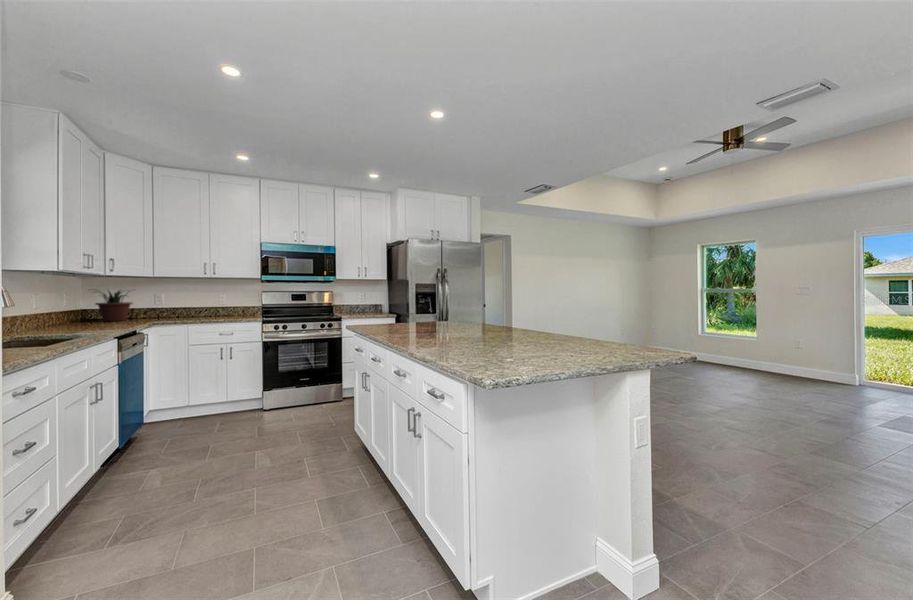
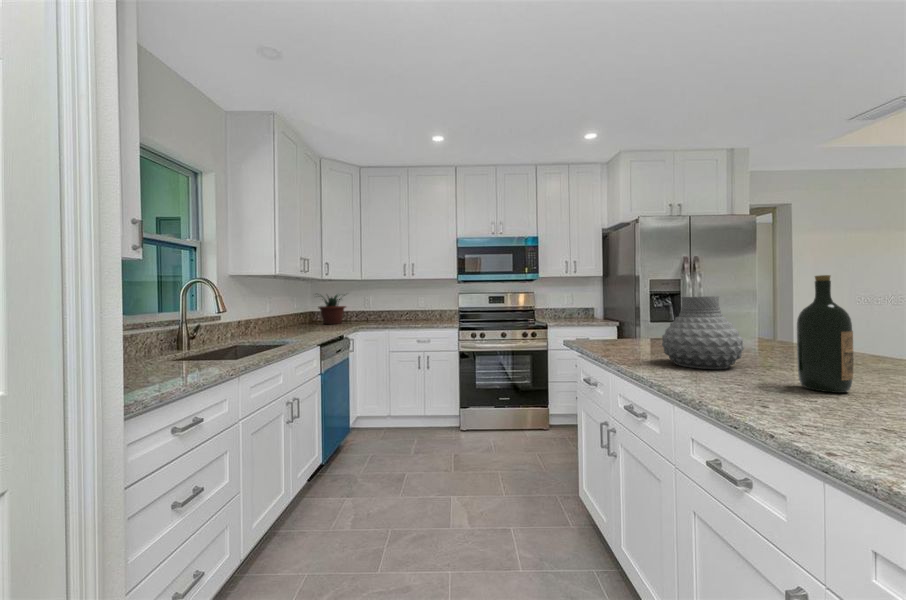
wine bottle: none [426,289,443,338] -> present [797,275,853,393]
vase: none [385,297,422,335] -> present [662,296,744,369]

